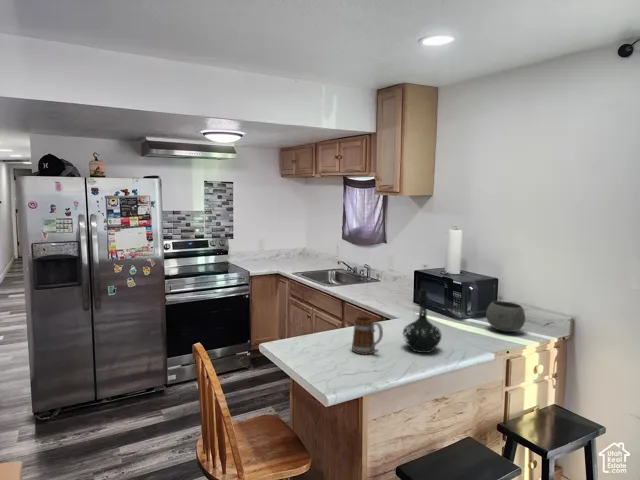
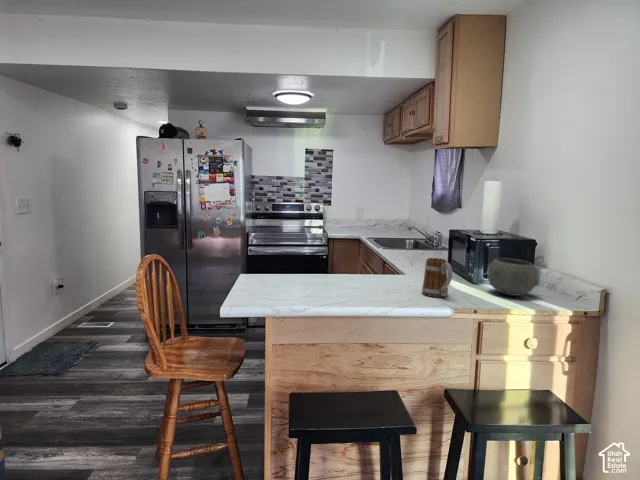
bottle: present [403,290,441,353] -> none [349,226,391,295]
mug: present [352,316,383,354] -> present [422,258,452,297]

